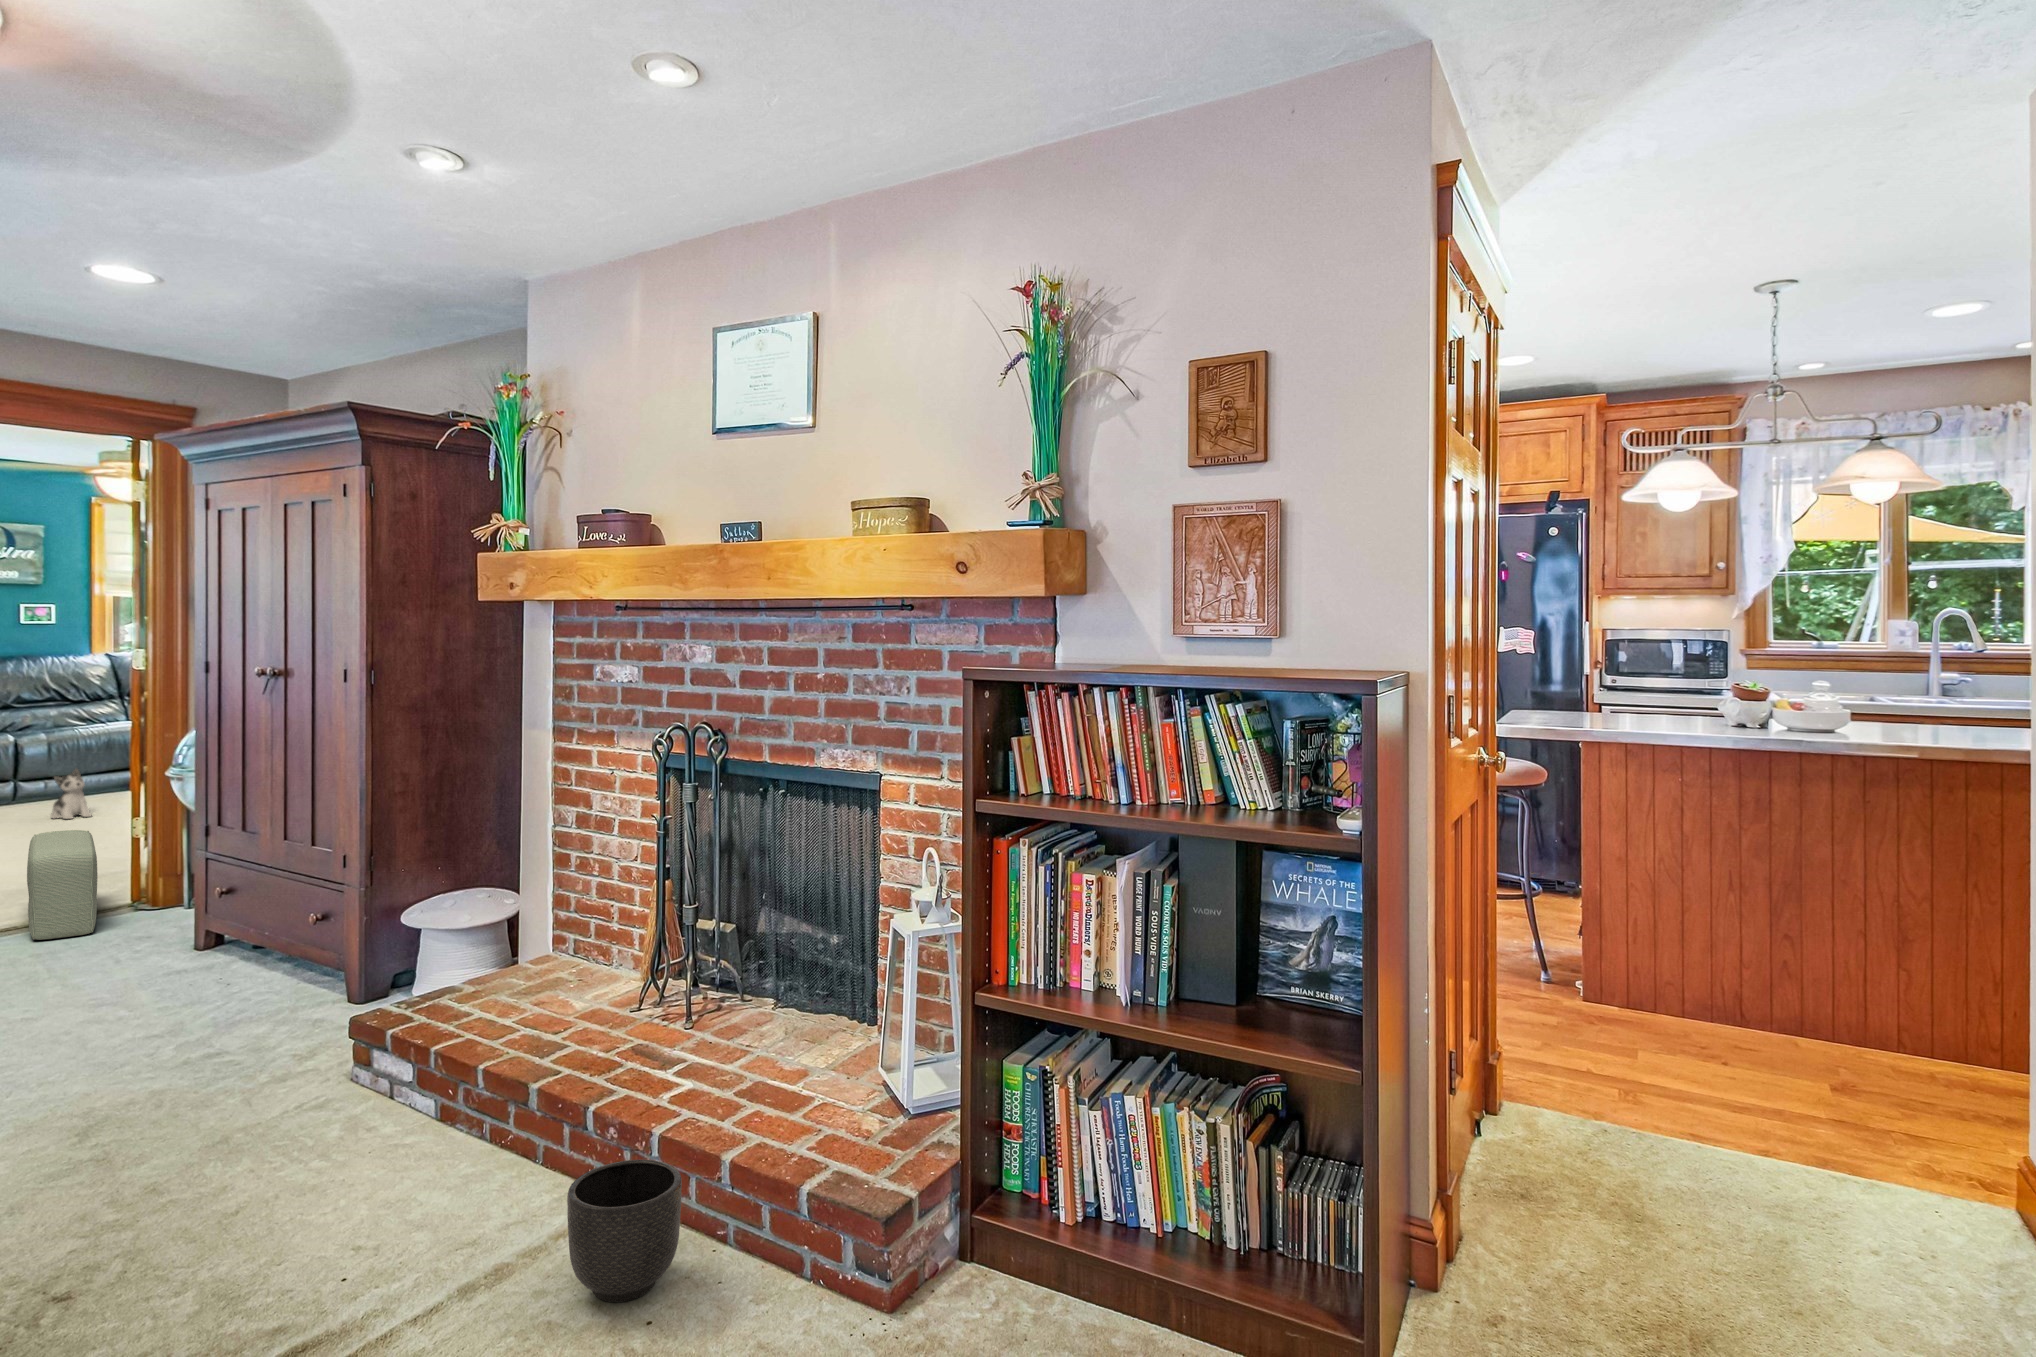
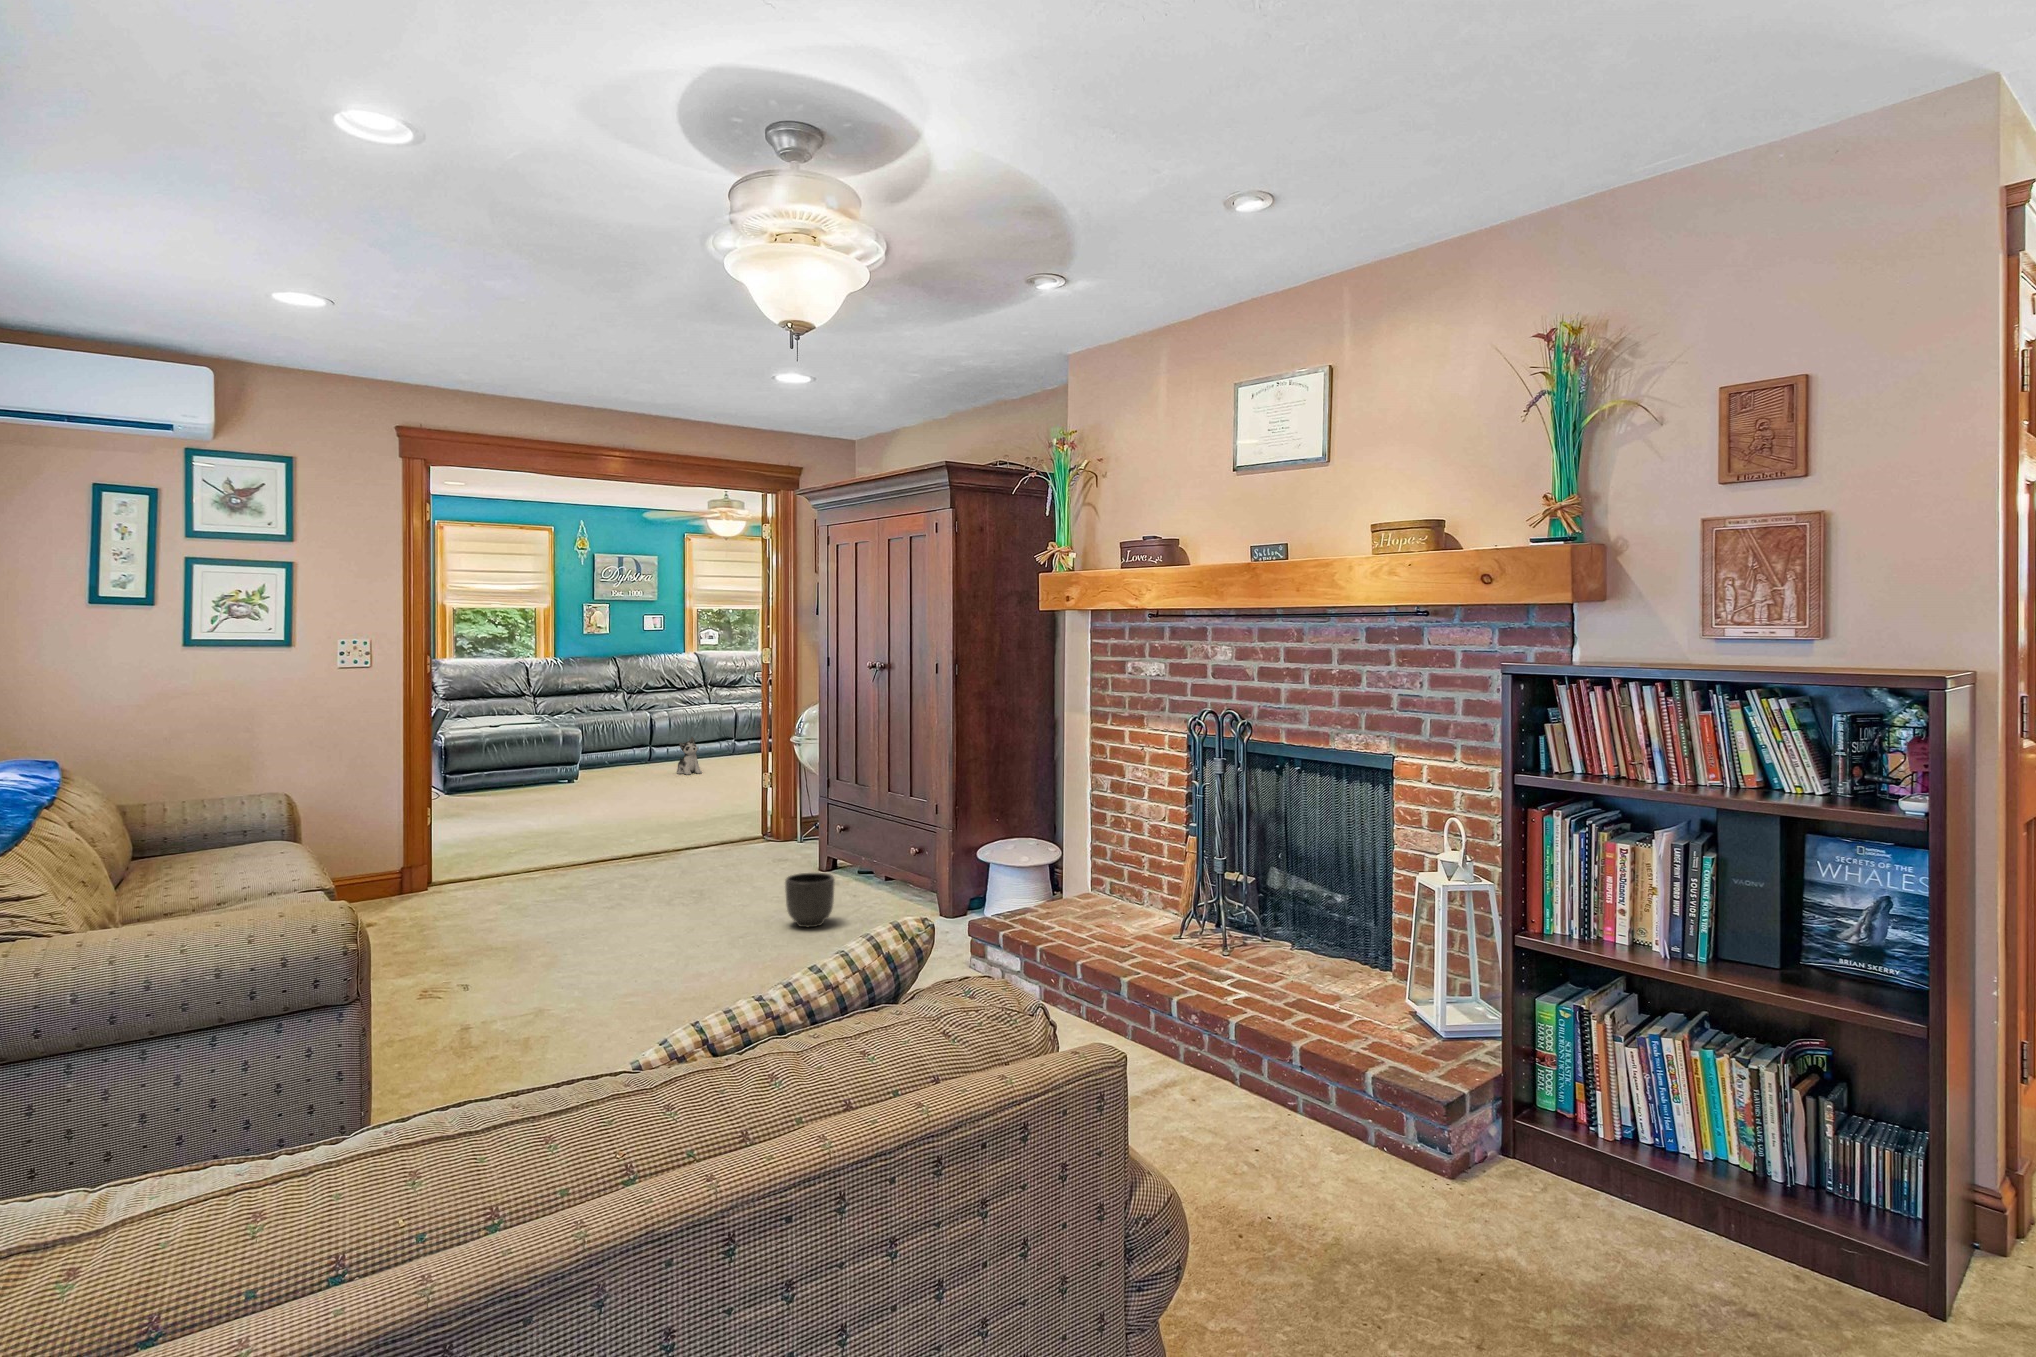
pouf: present [27,830,98,940] -> none [701,782,748,858]
planter: present [567,1160,682,1302] -> present [785,873,835,927]

